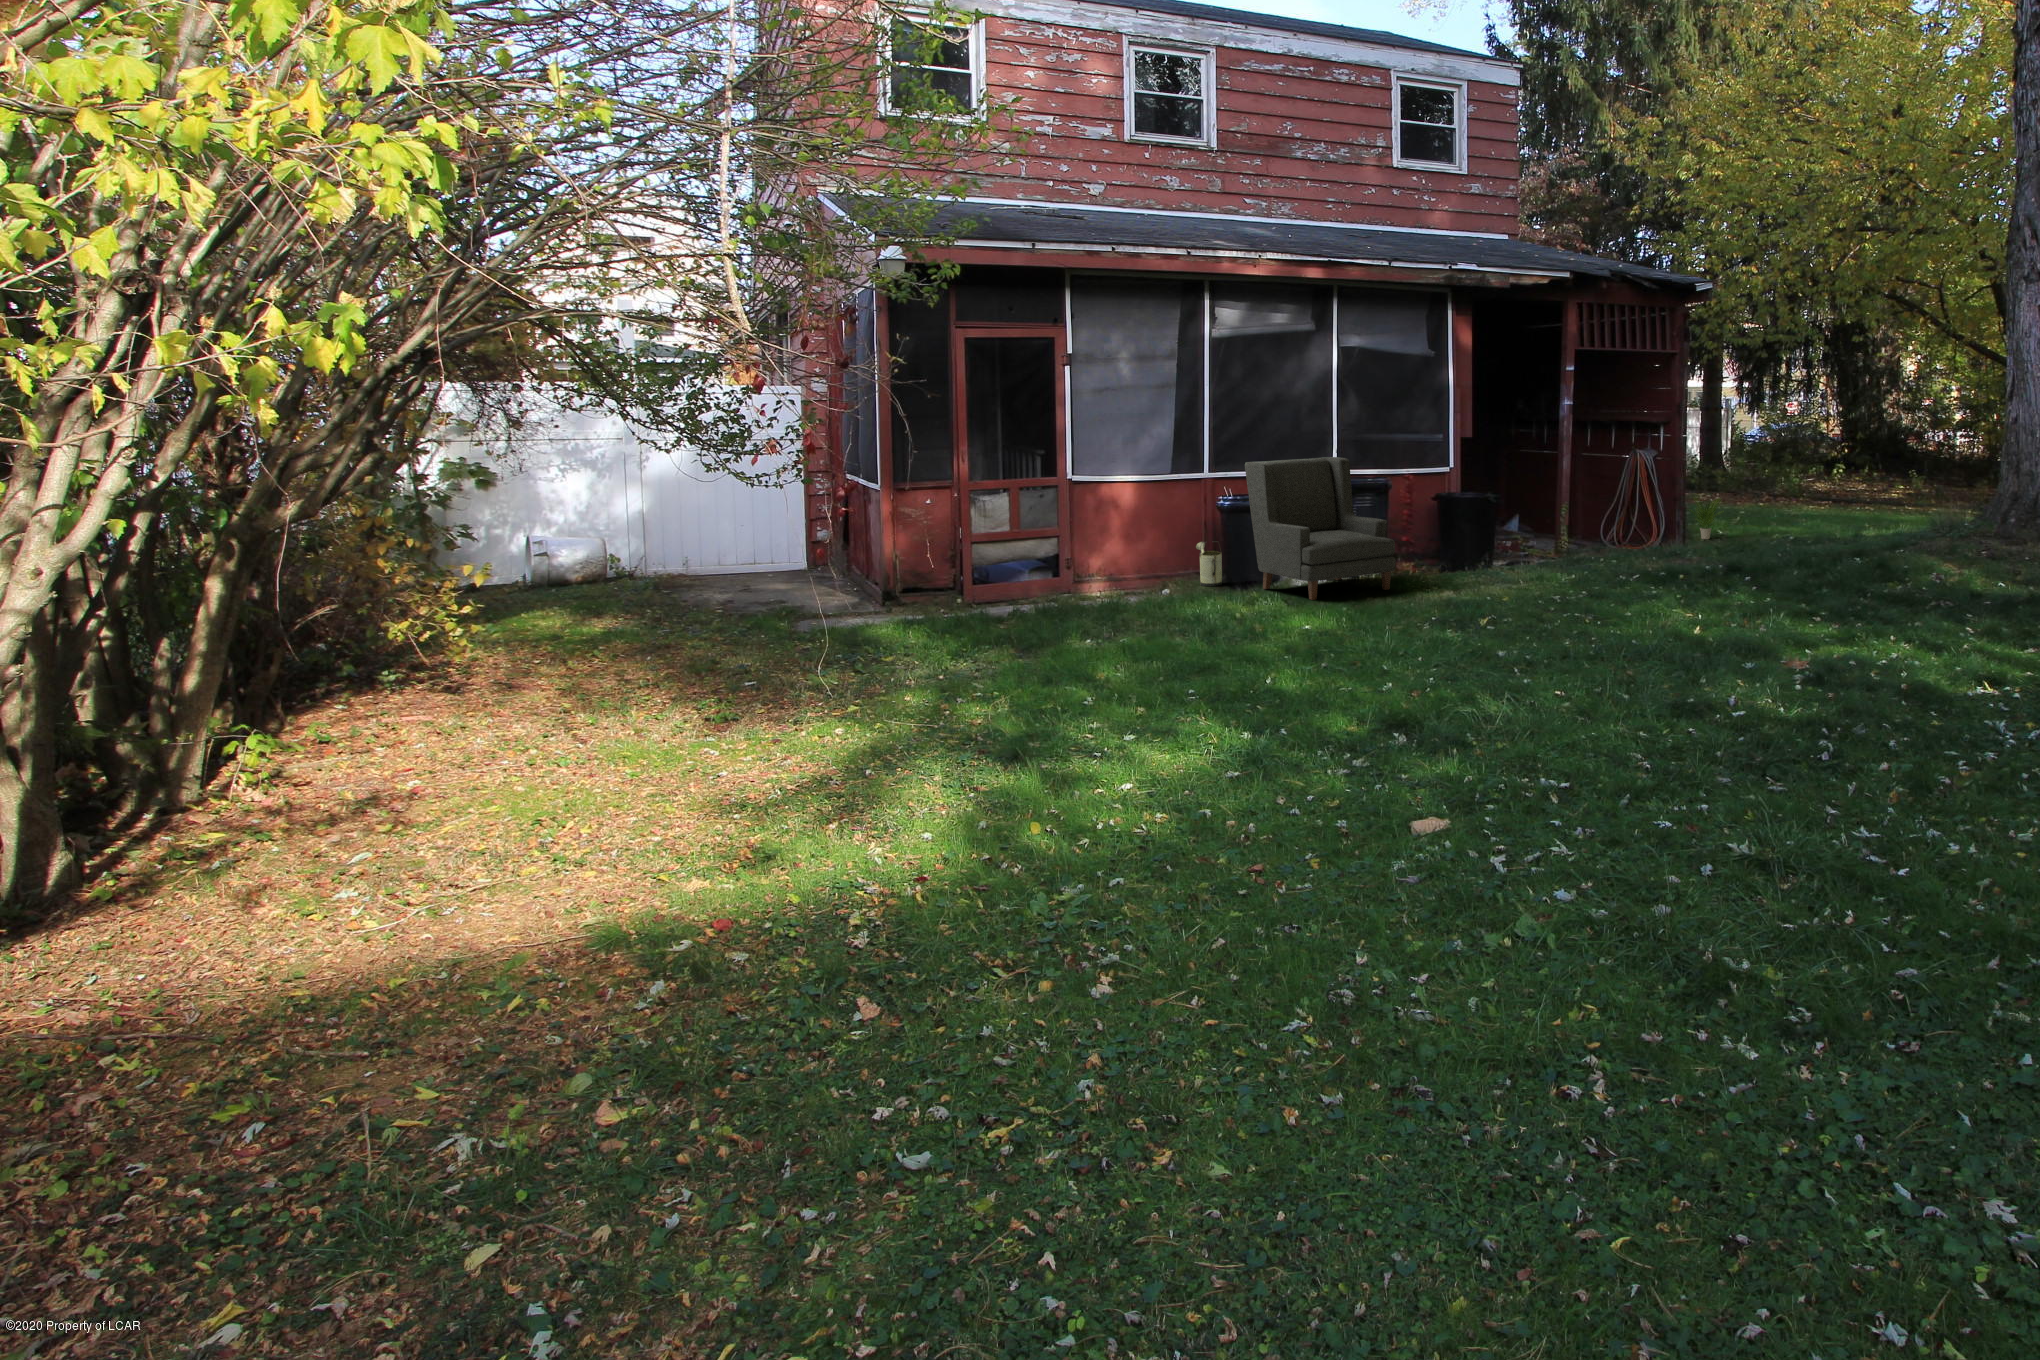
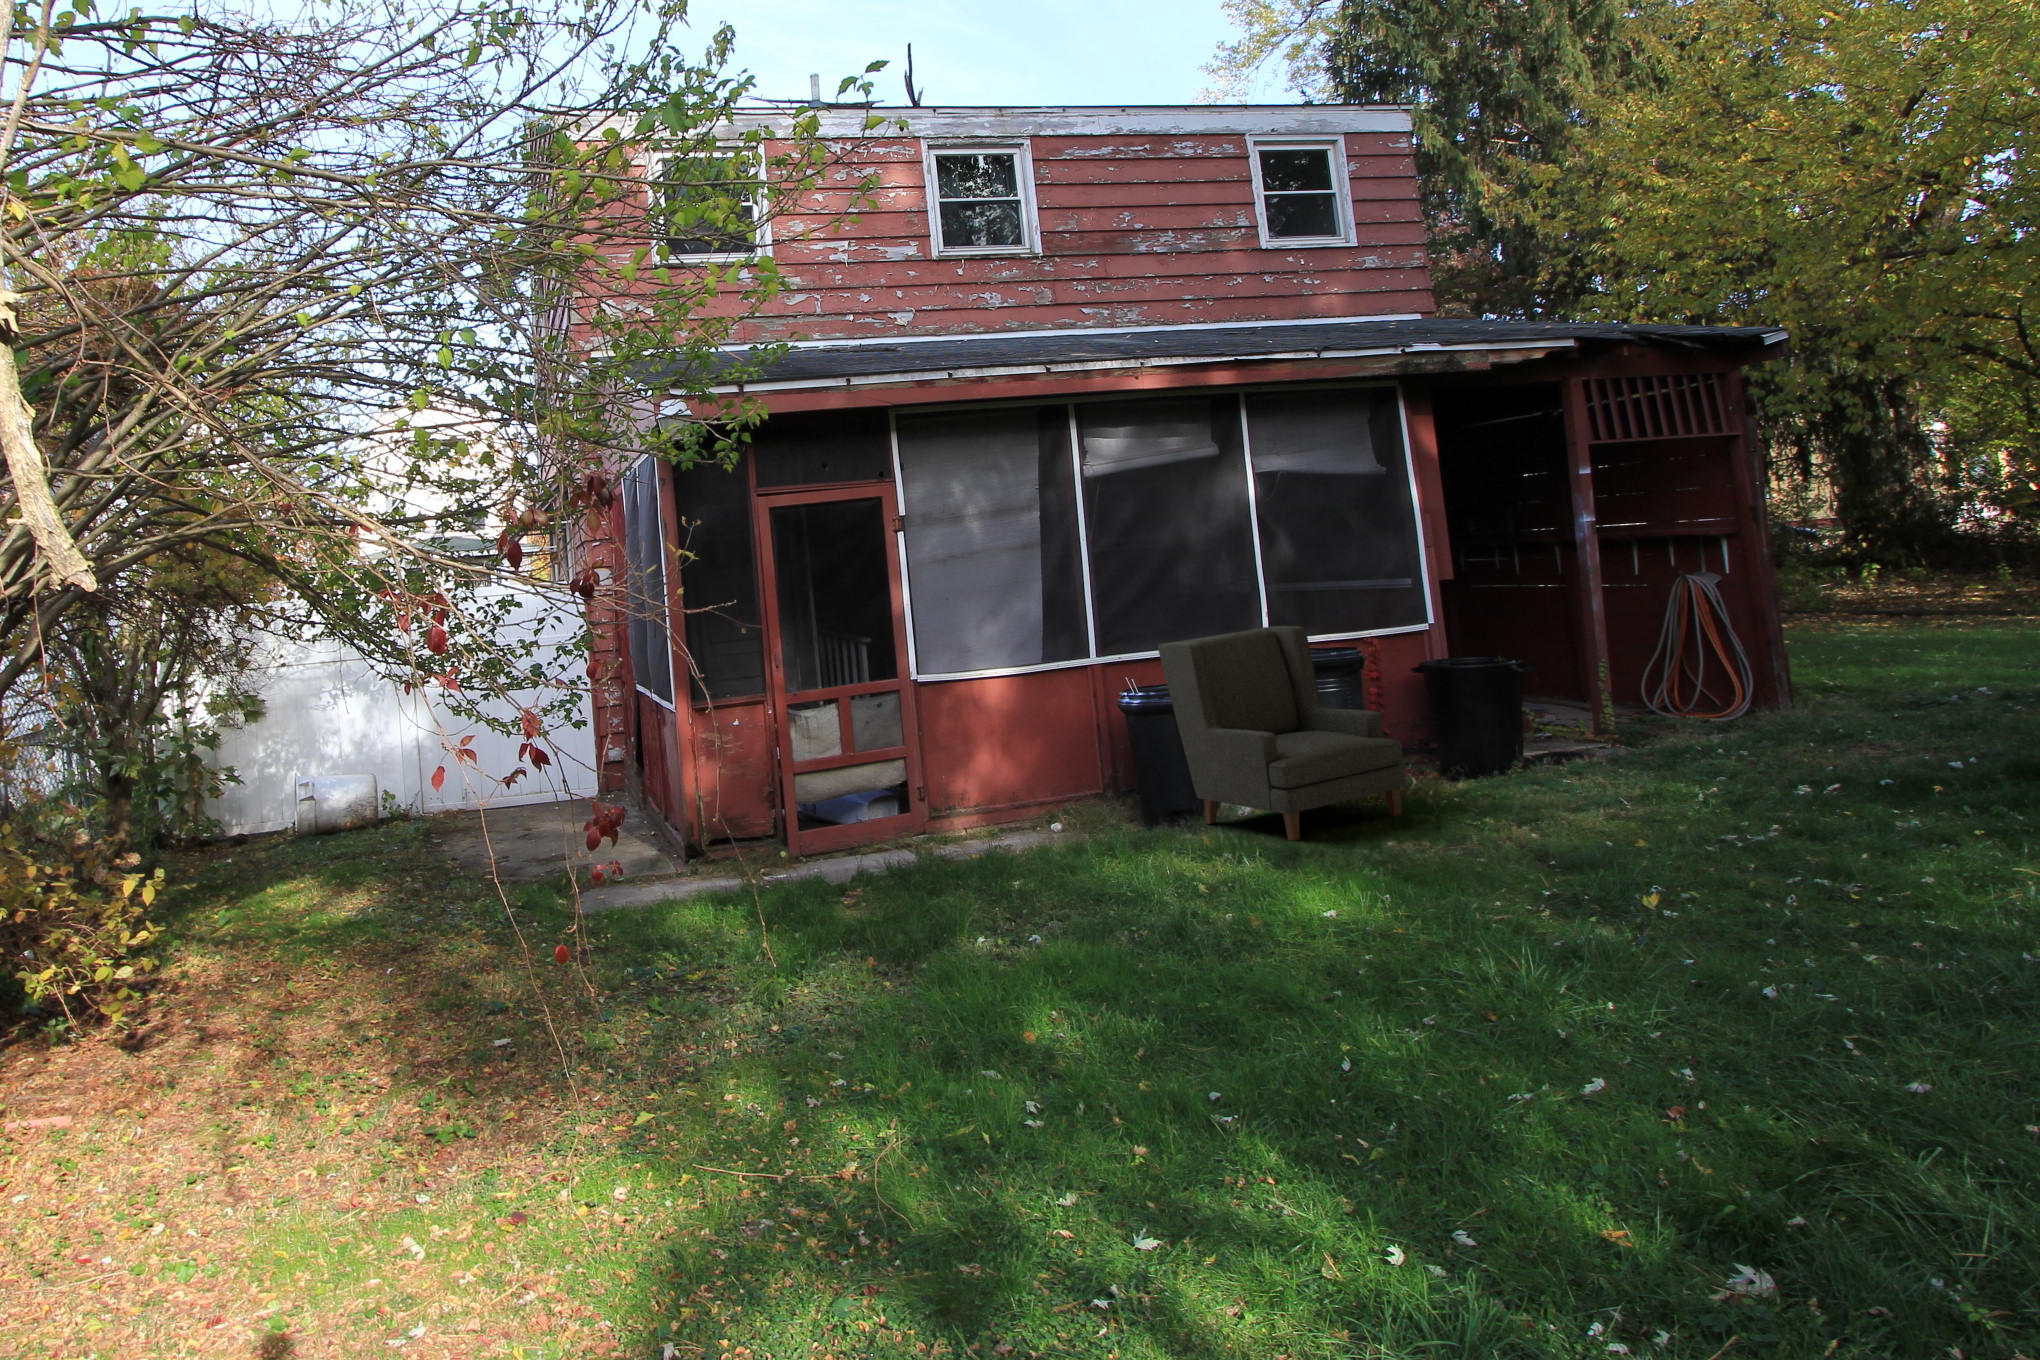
potted plant: present [1690,499,1722,539] -> none [1785,634,1861,698]
watering can: present [1196,542,1222,586] -> none [1094,757,1140,822]

